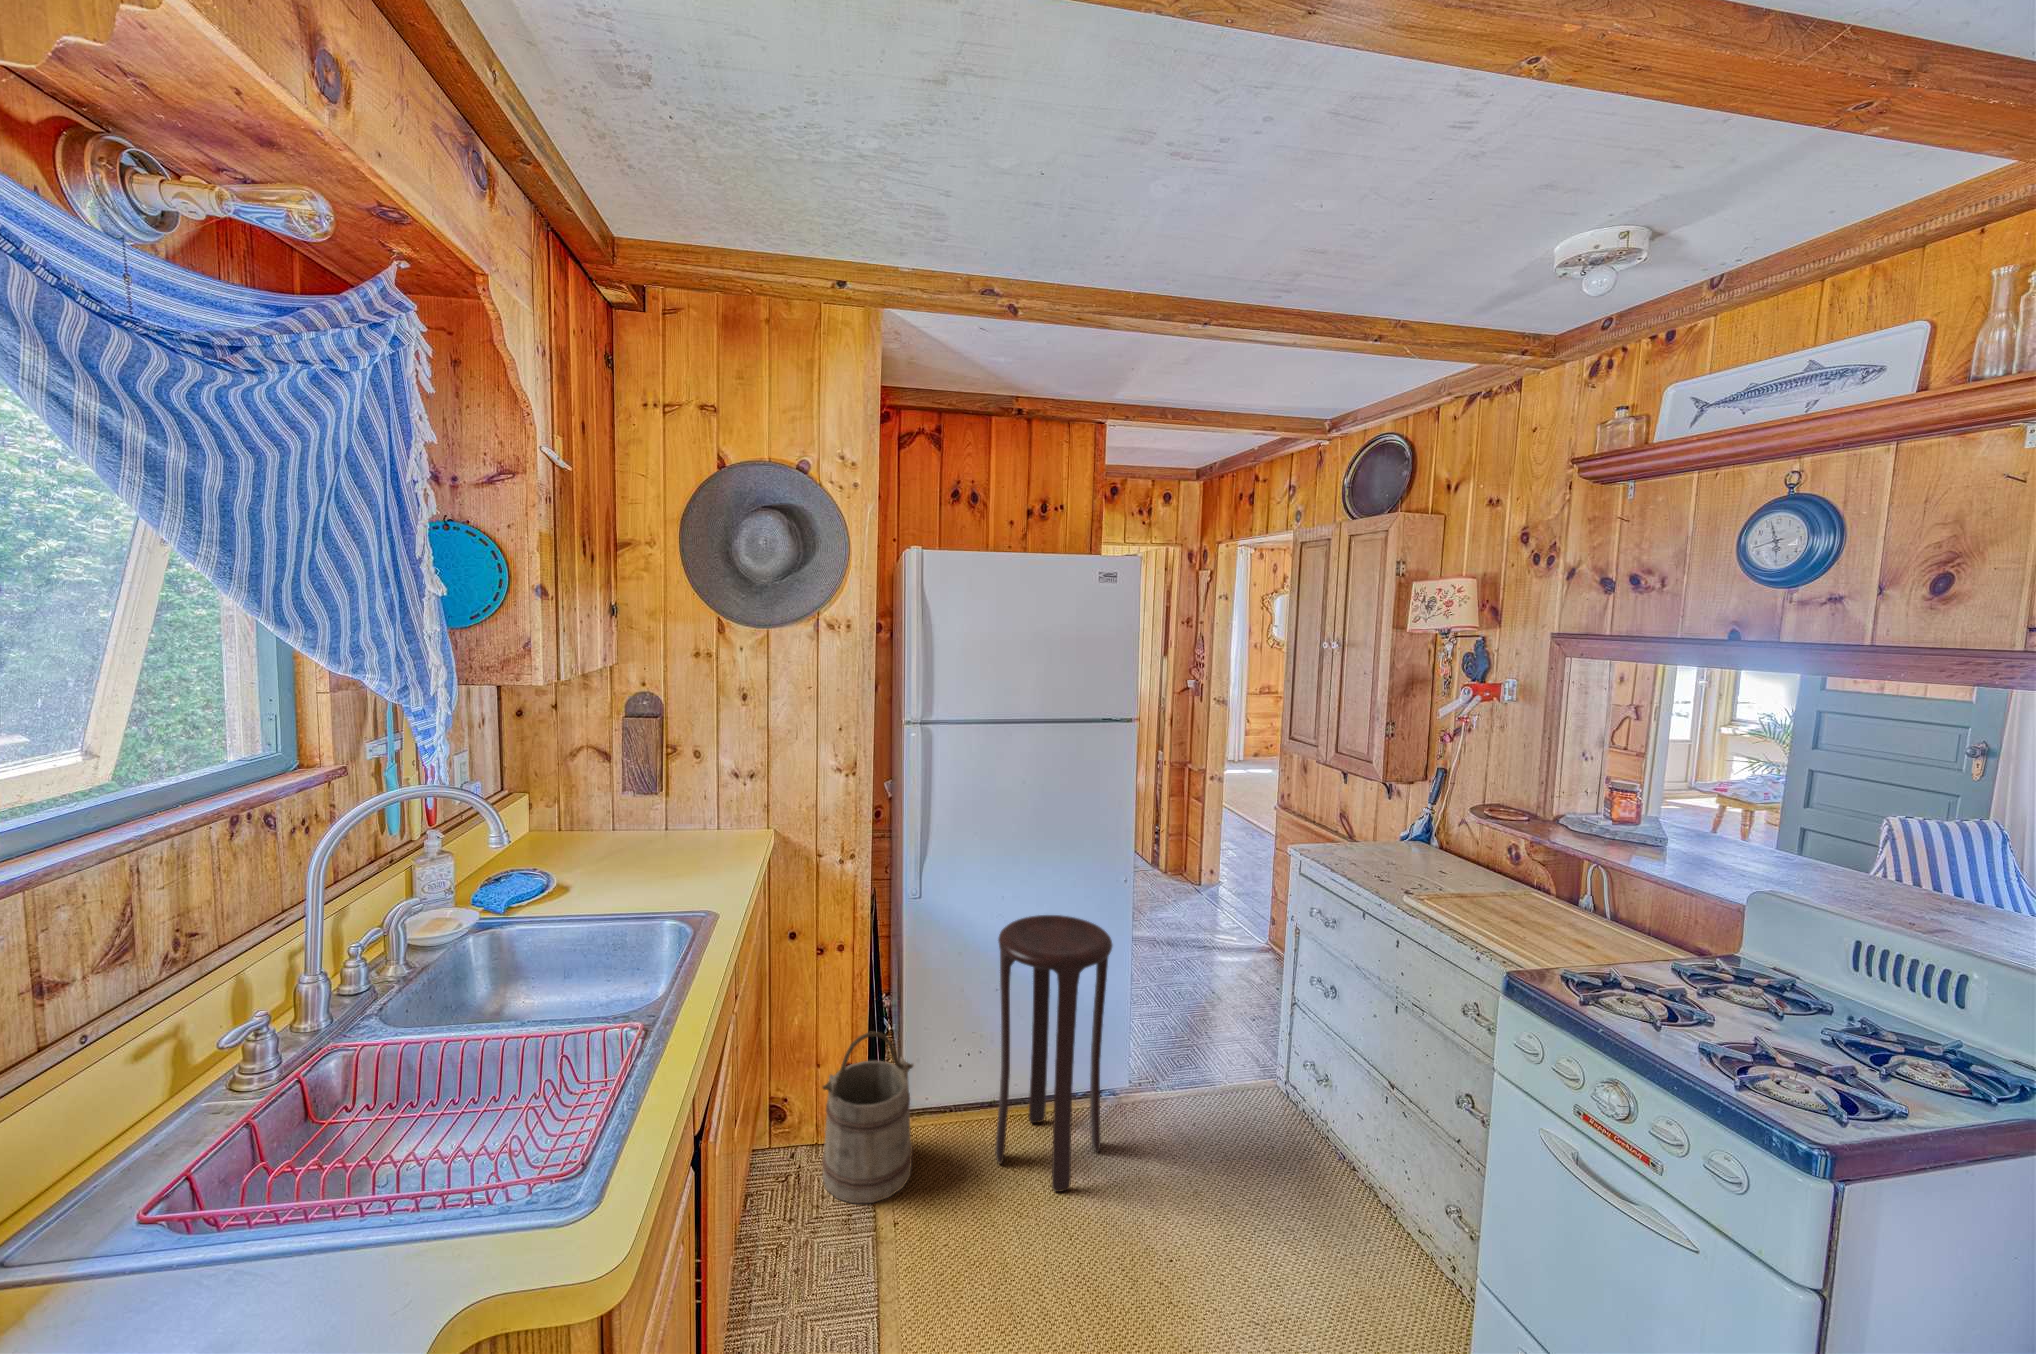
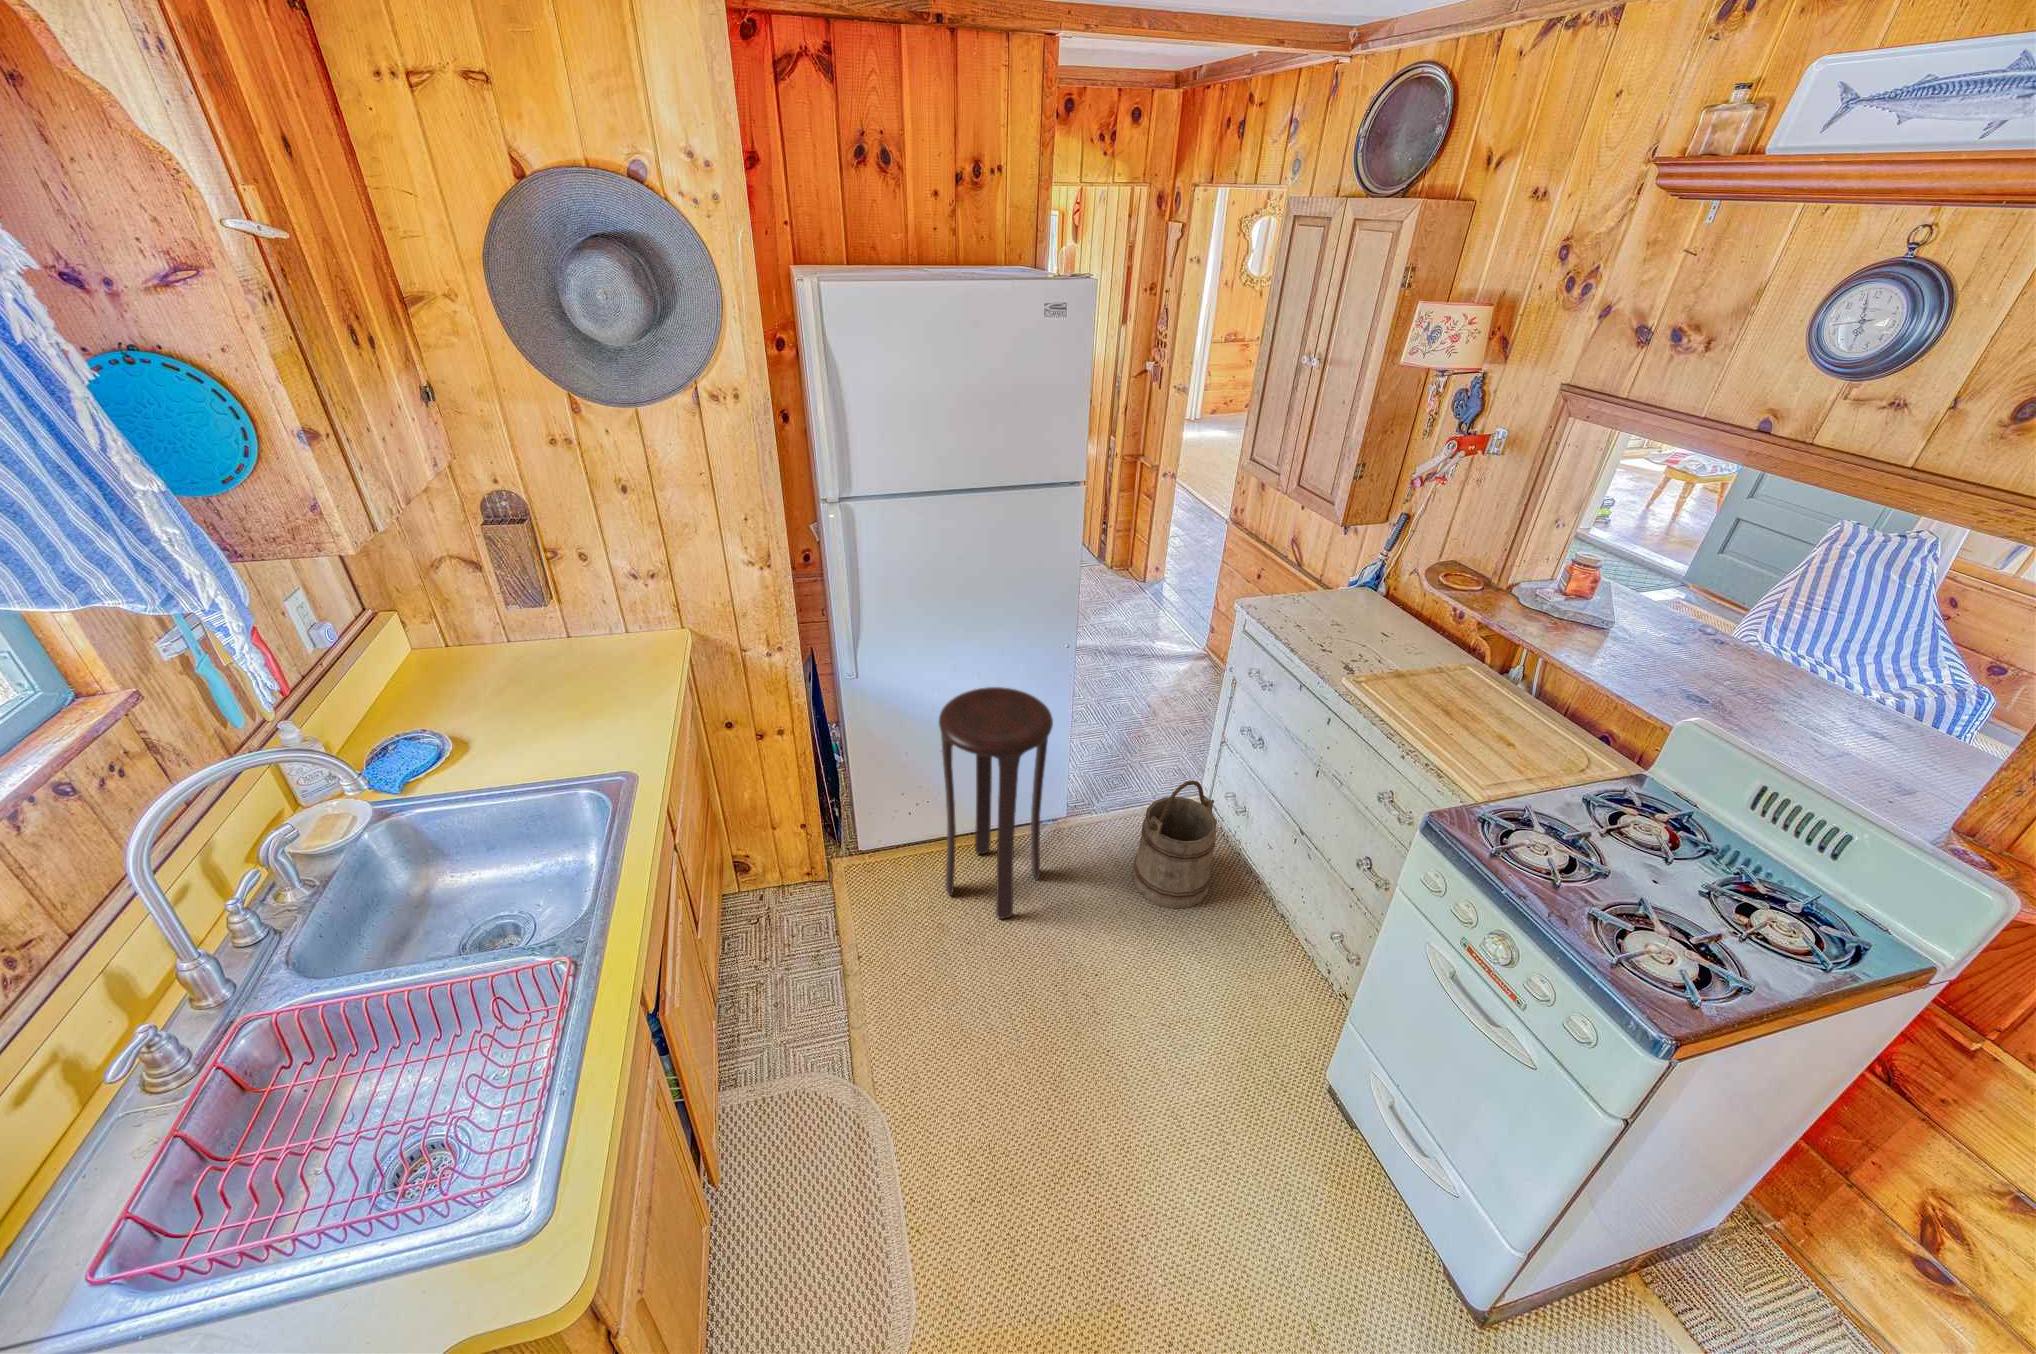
bucket: present [822,1032,913,1203] -> present [1133,780,1216,909]

